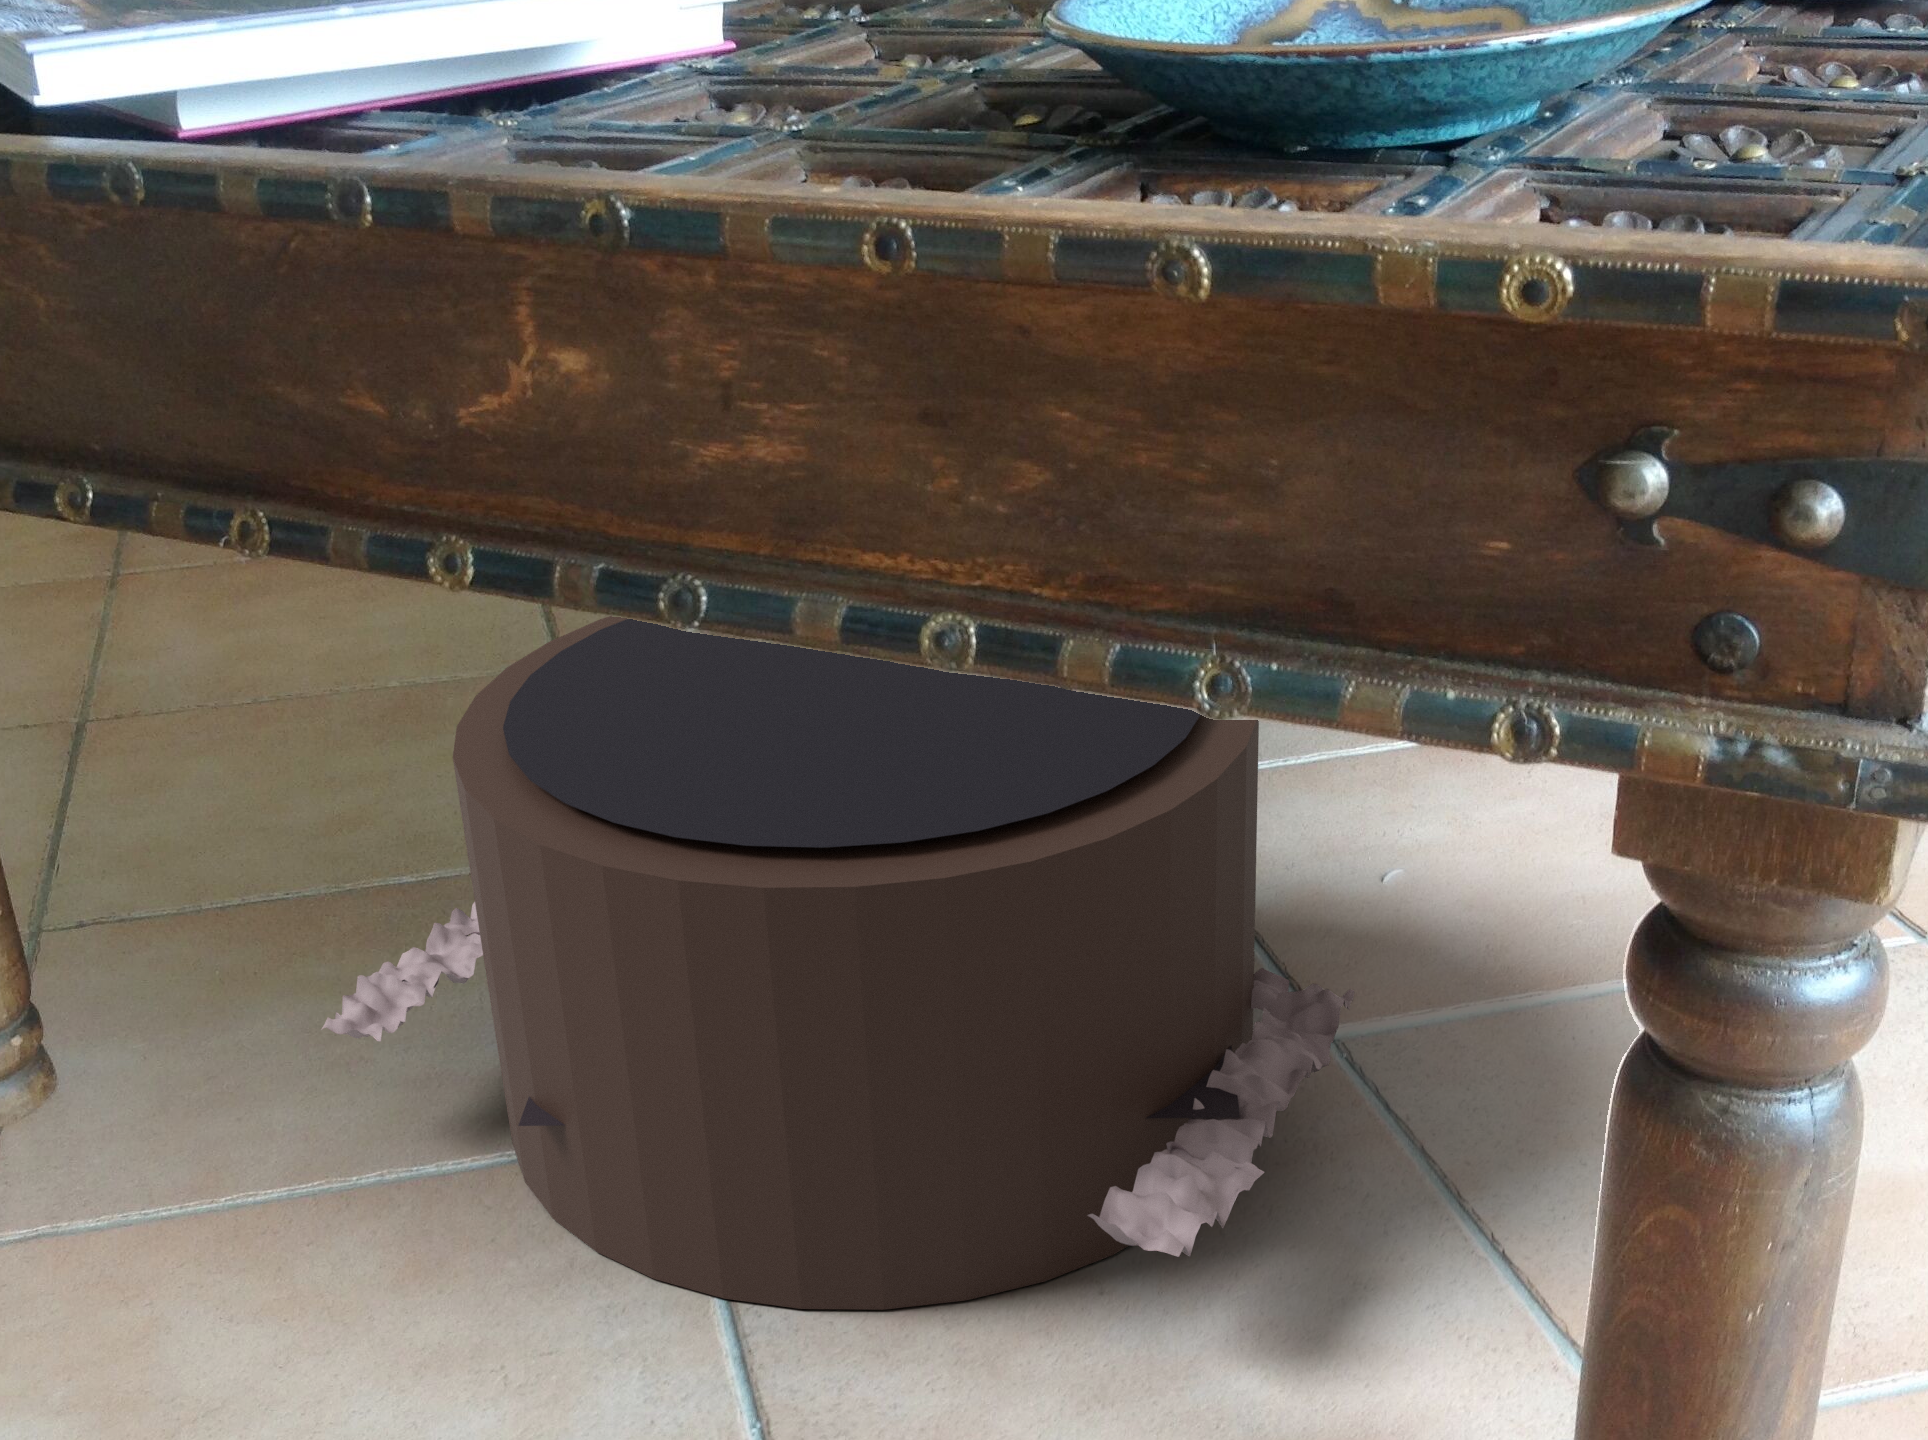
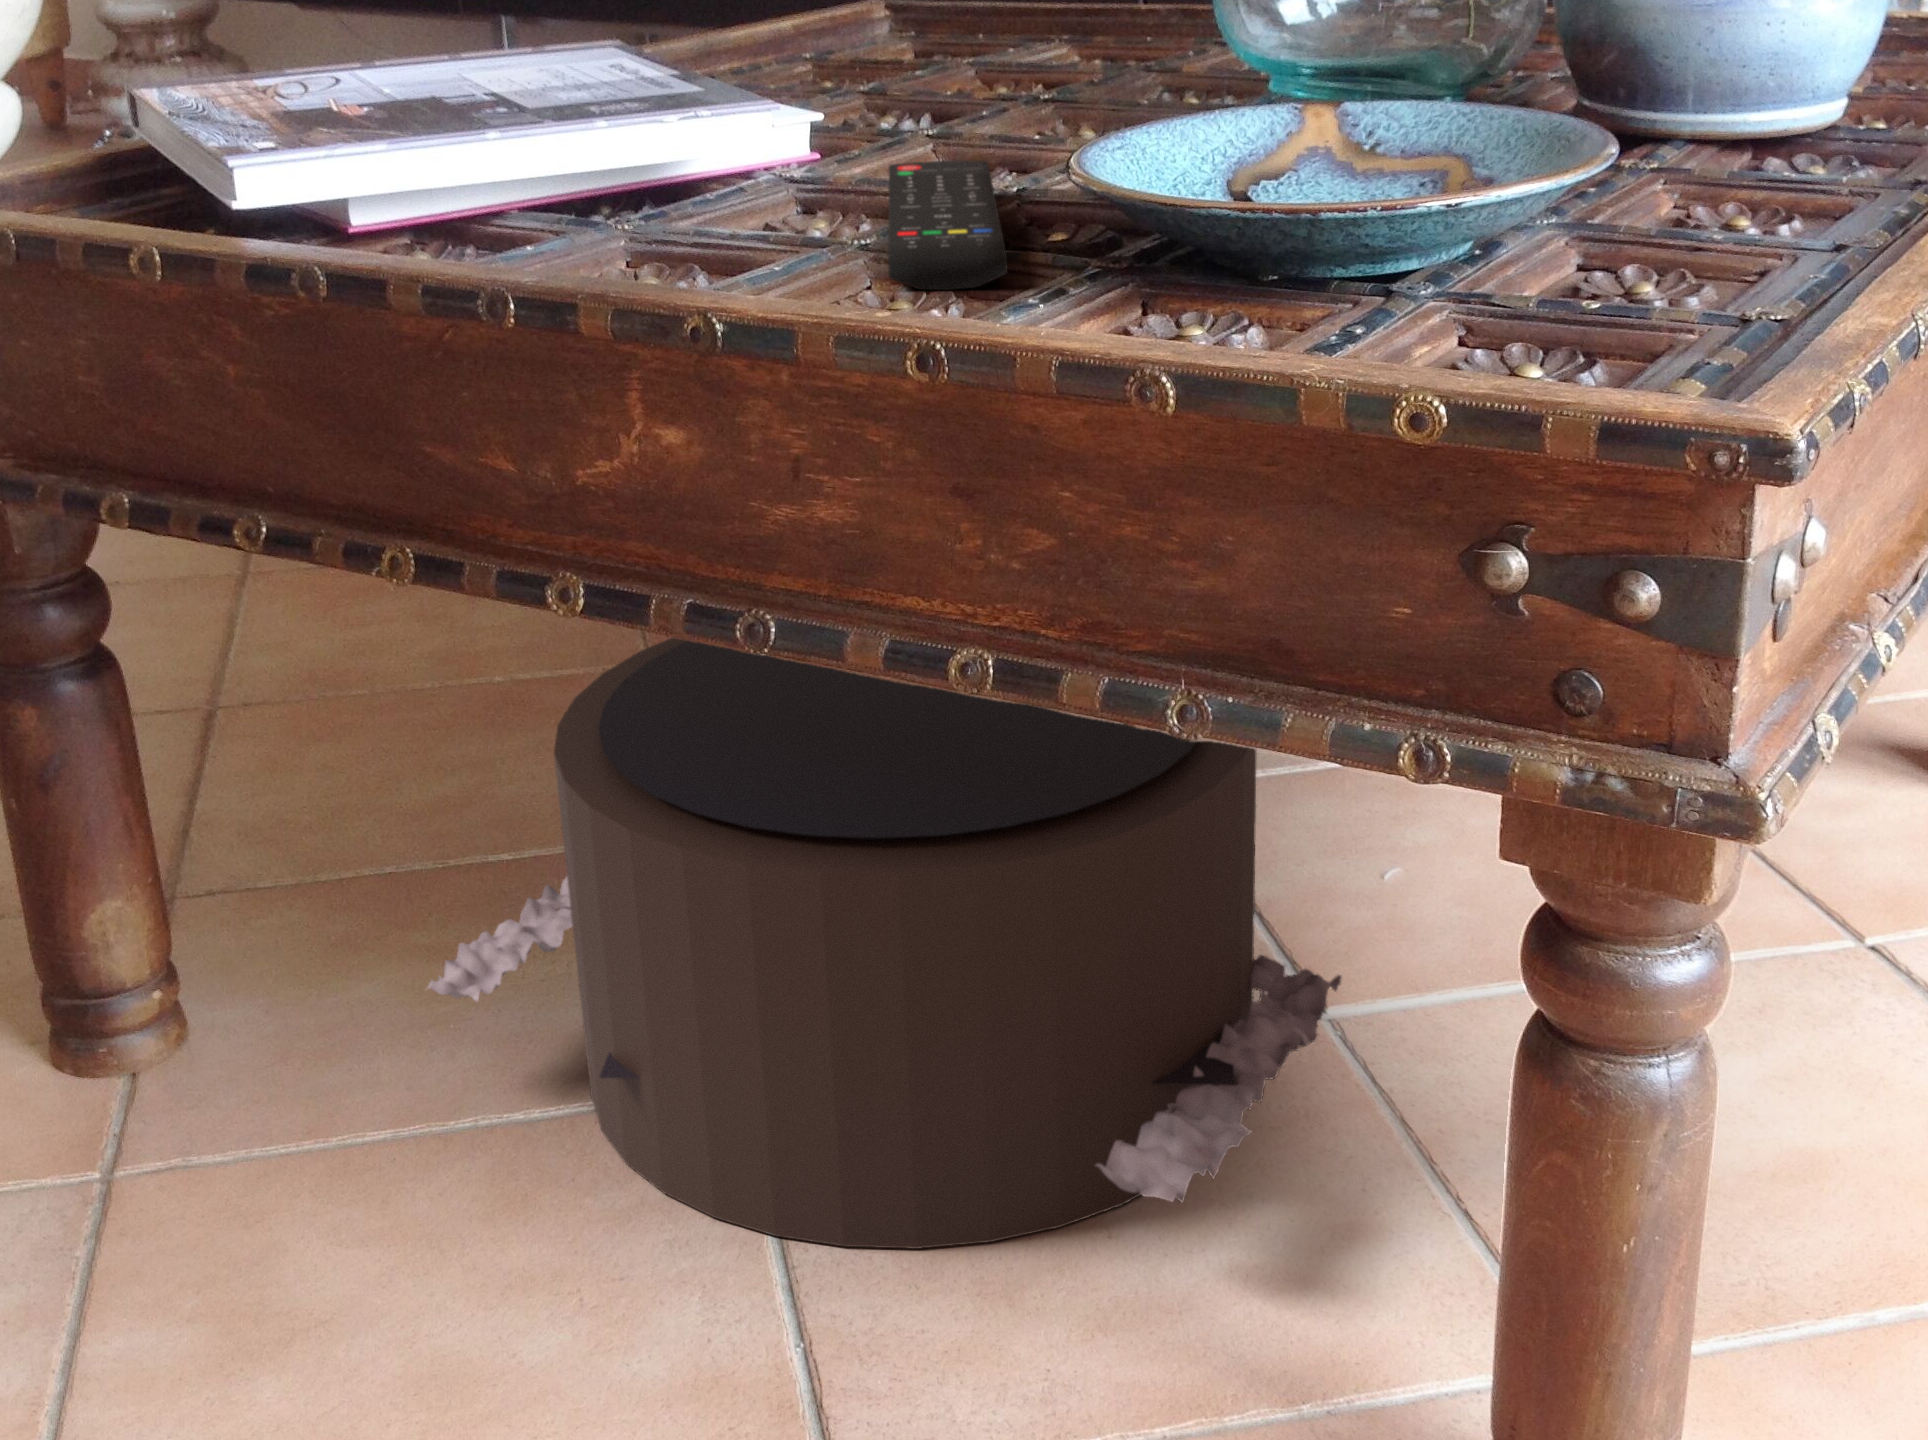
remote control: none [821,36,976,170] -> present [888,160,1007,290]

